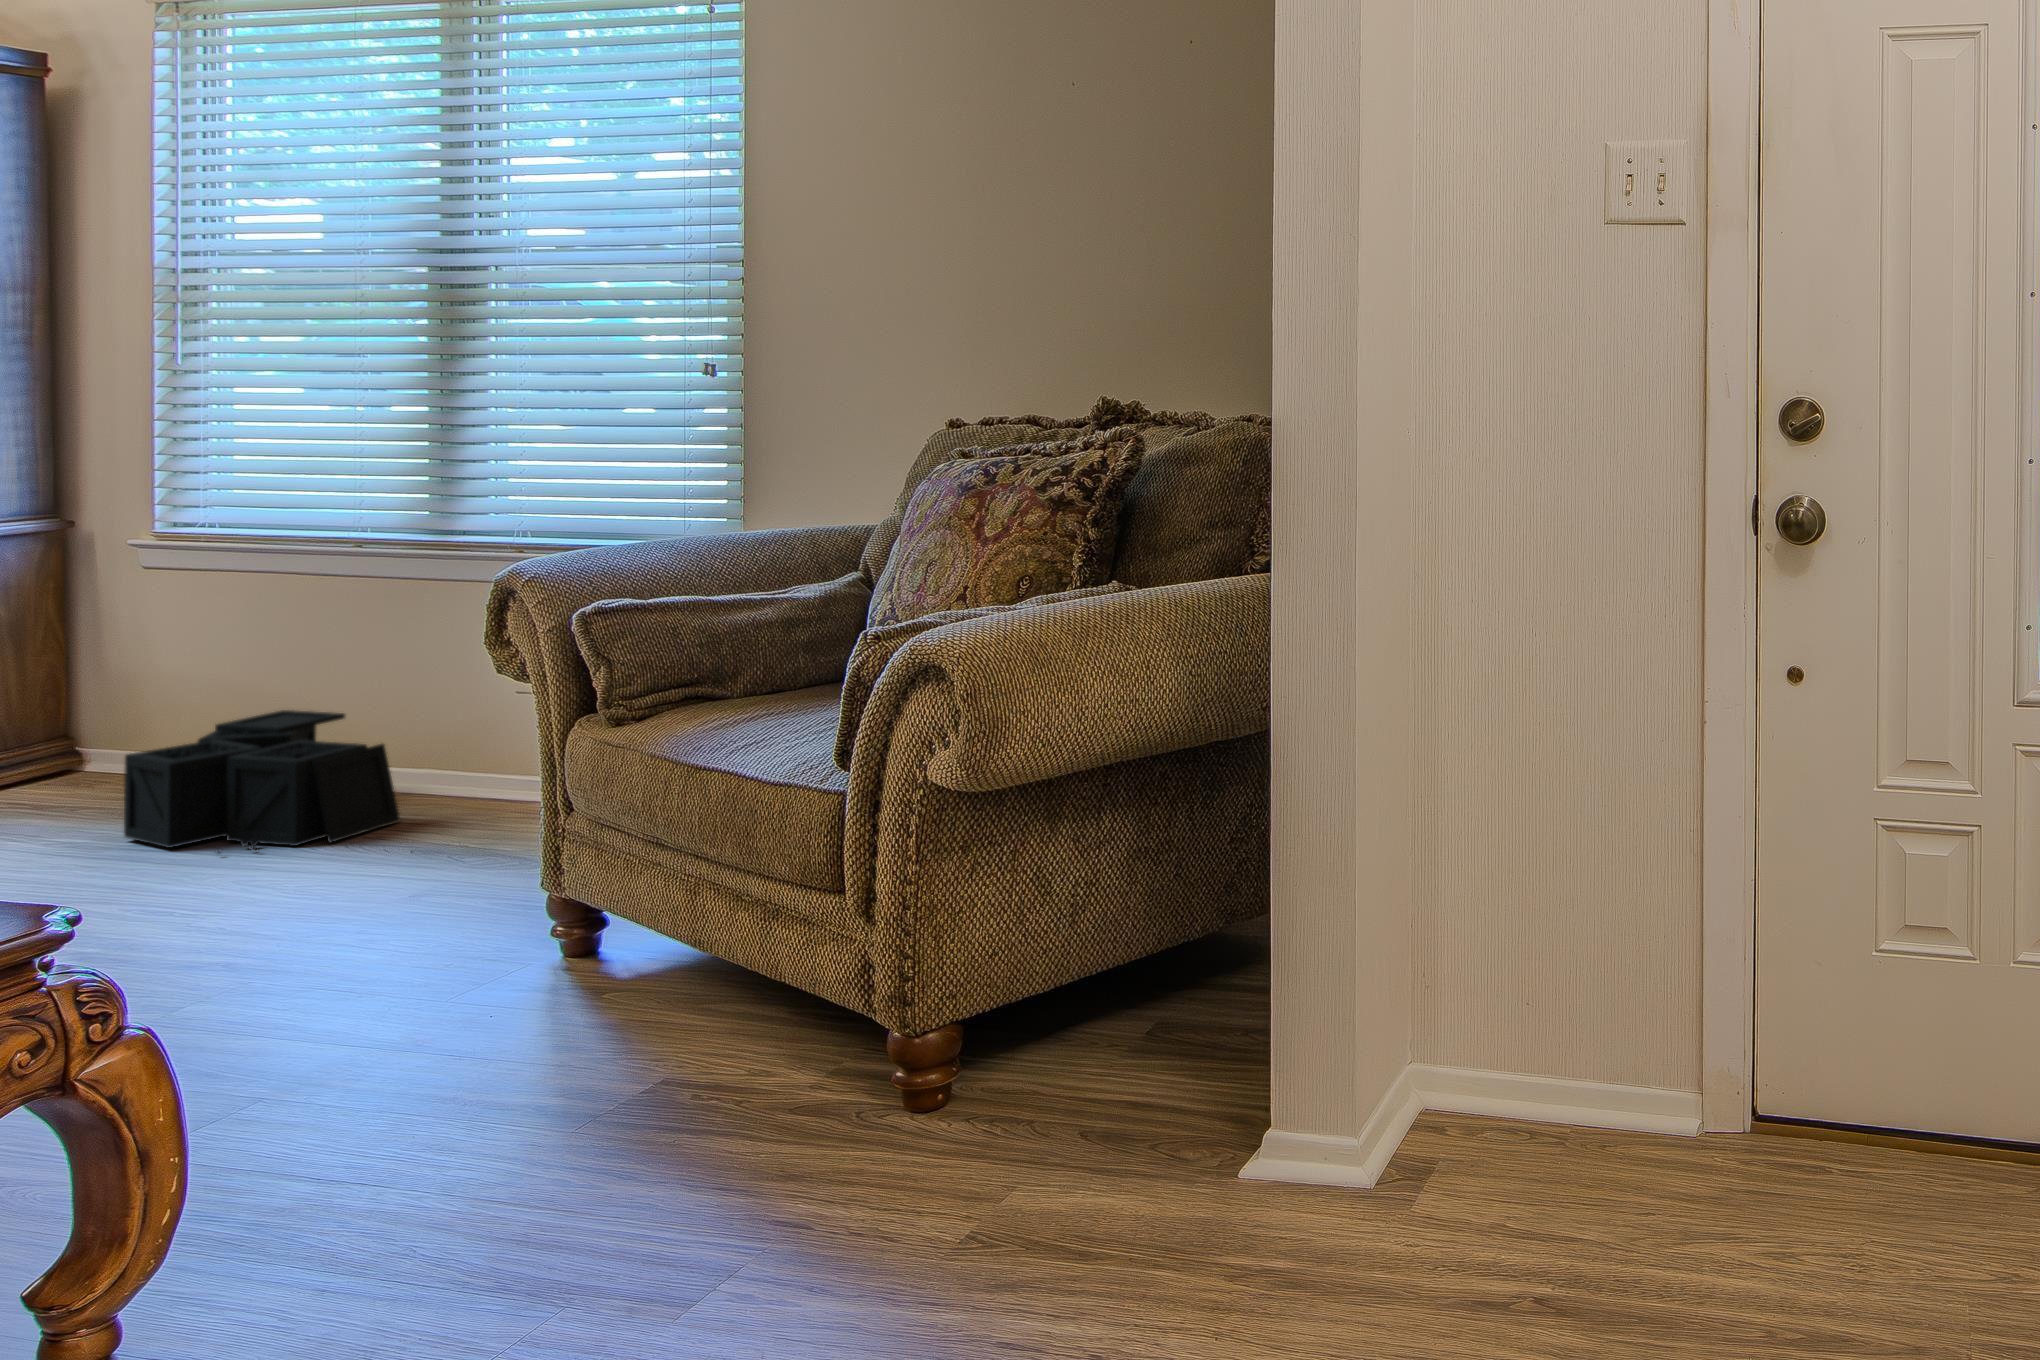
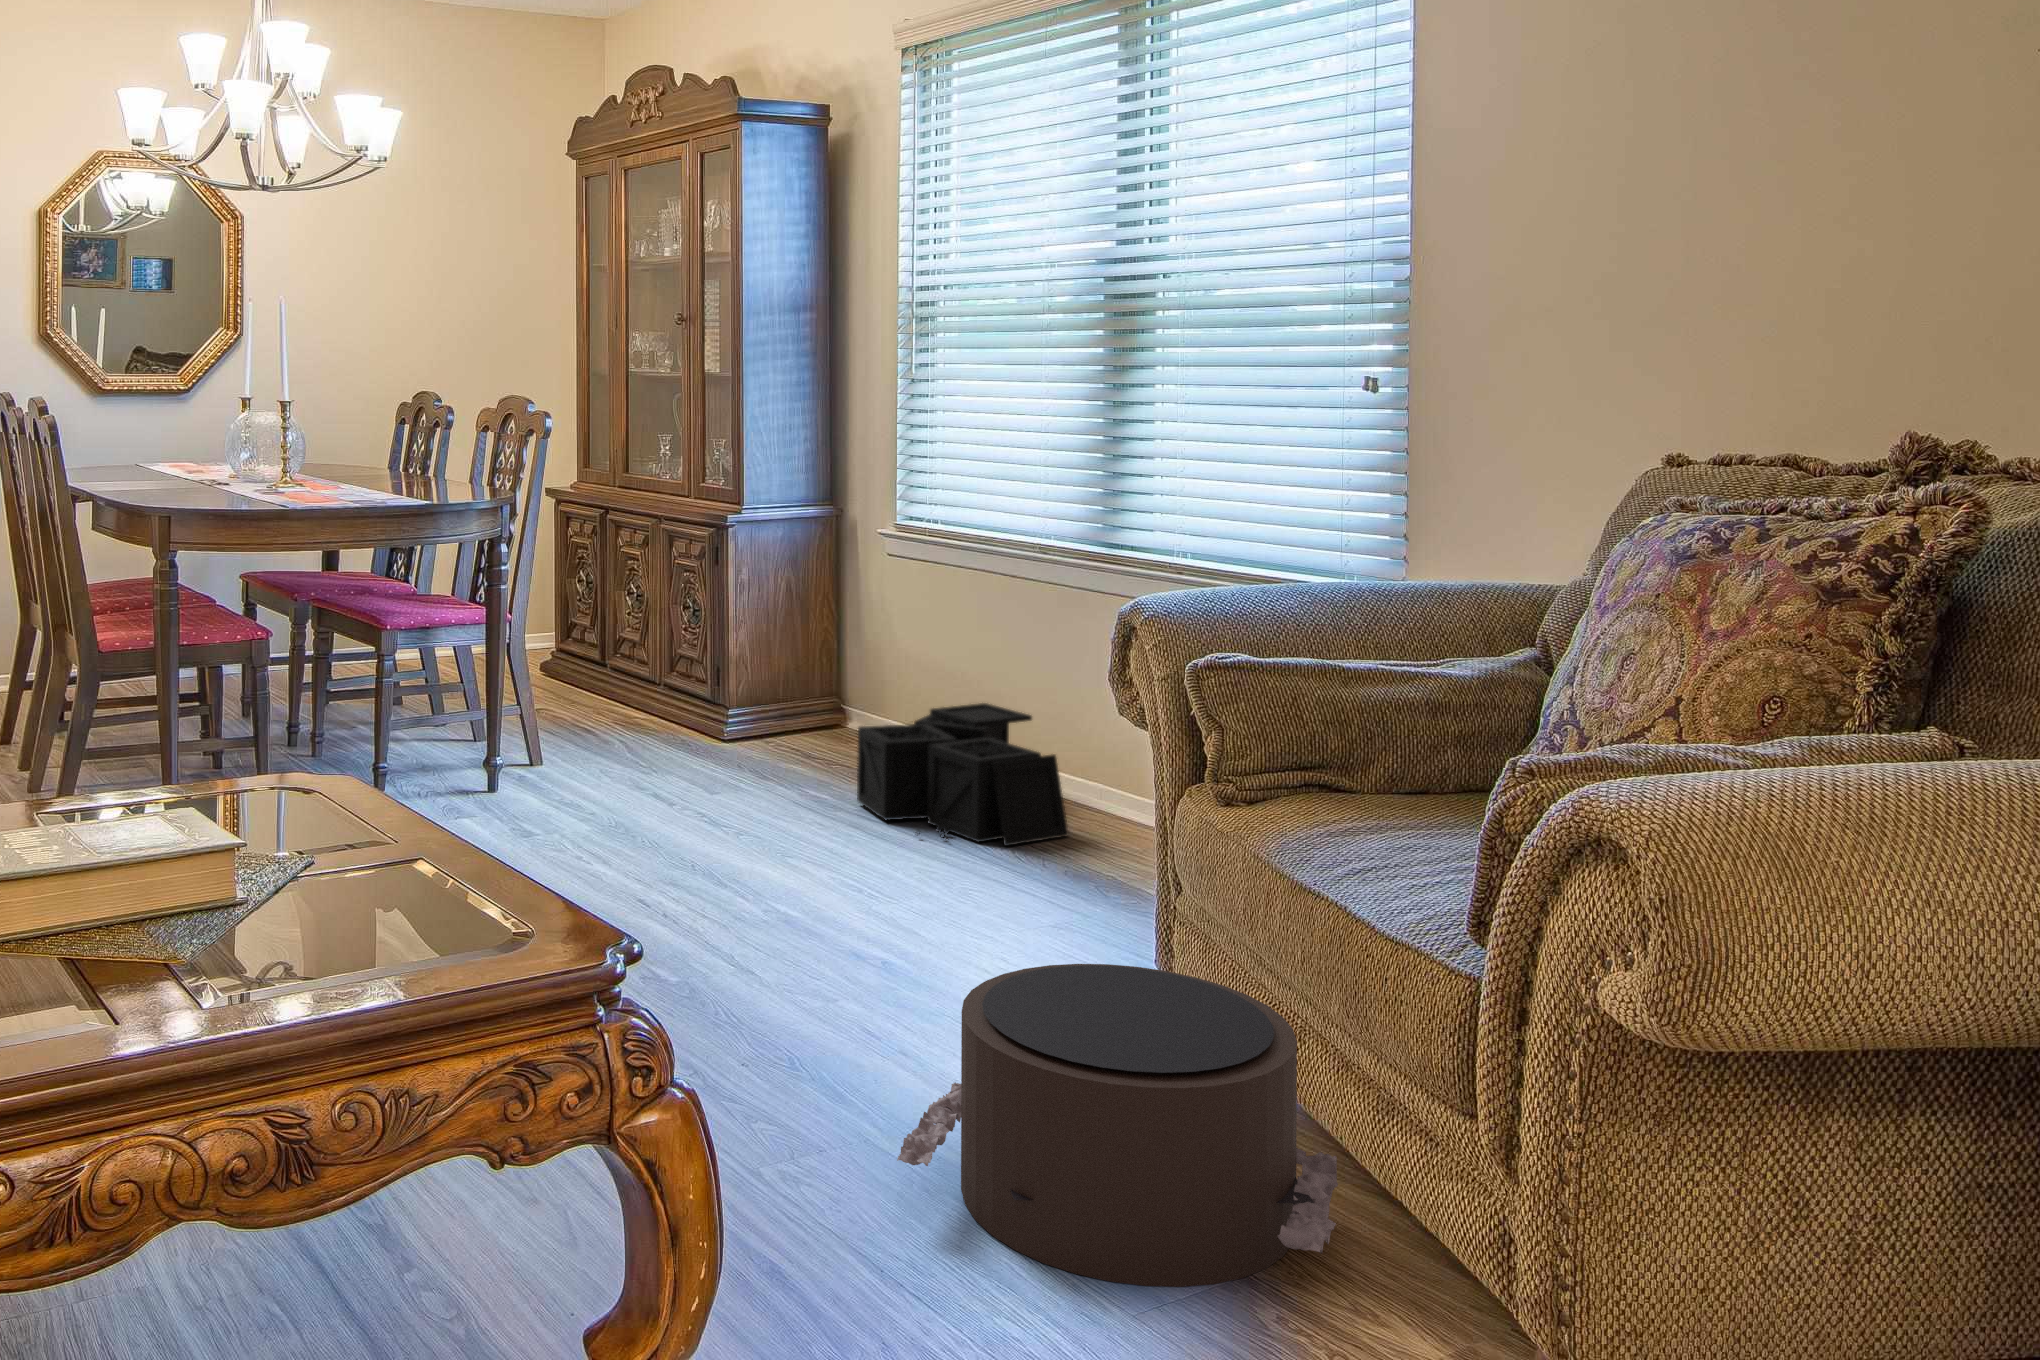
pouf: none [318,872,732,1129] -> present [897,964,1338,1287]

